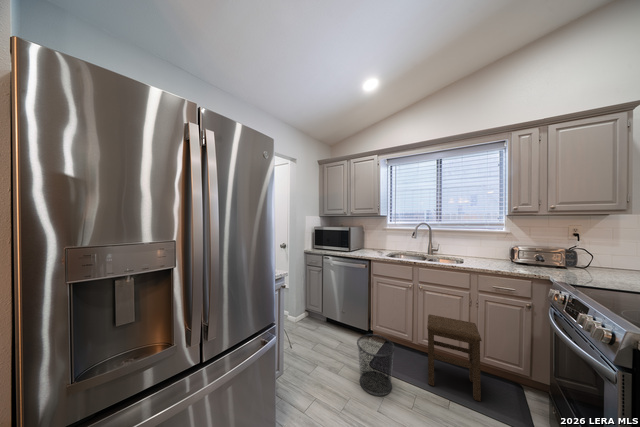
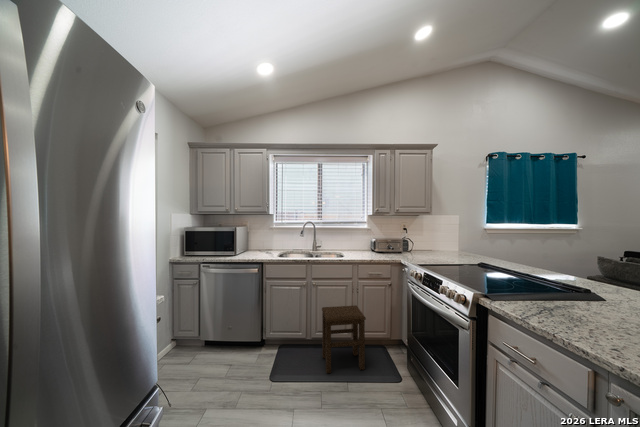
waste bin: present [357,334,395,396] -> none [260,343,301,411]

